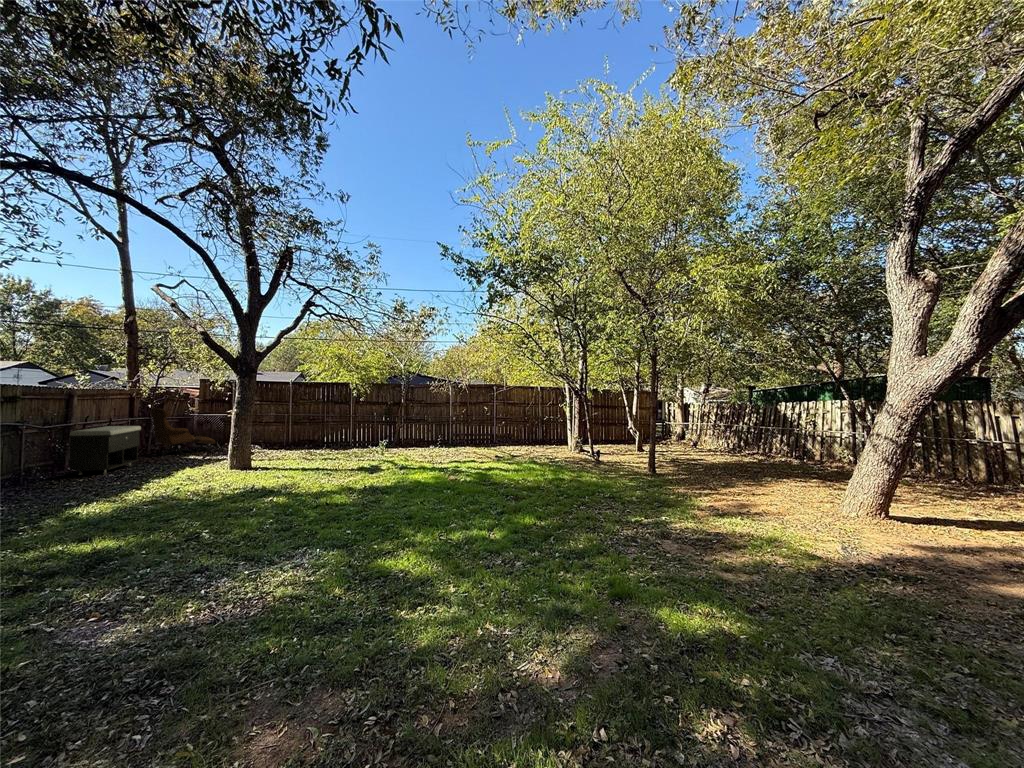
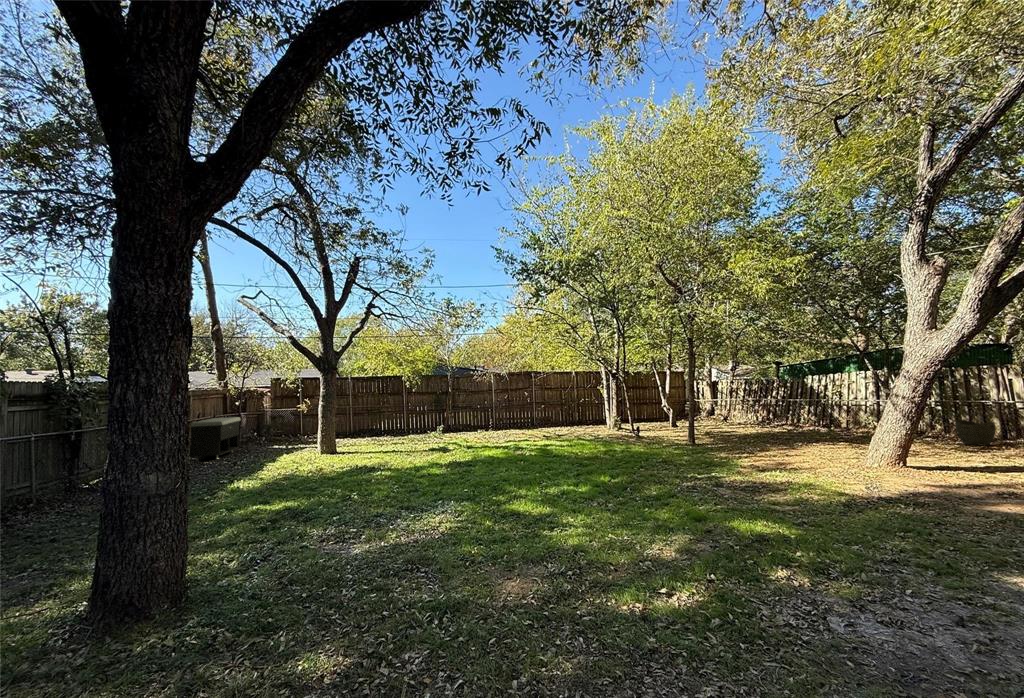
lounge chair: present [151,408,215,456] -> none [241,402,294,444]
woven basket: none [934,452,977,488] -> present [956,413,995,446]

